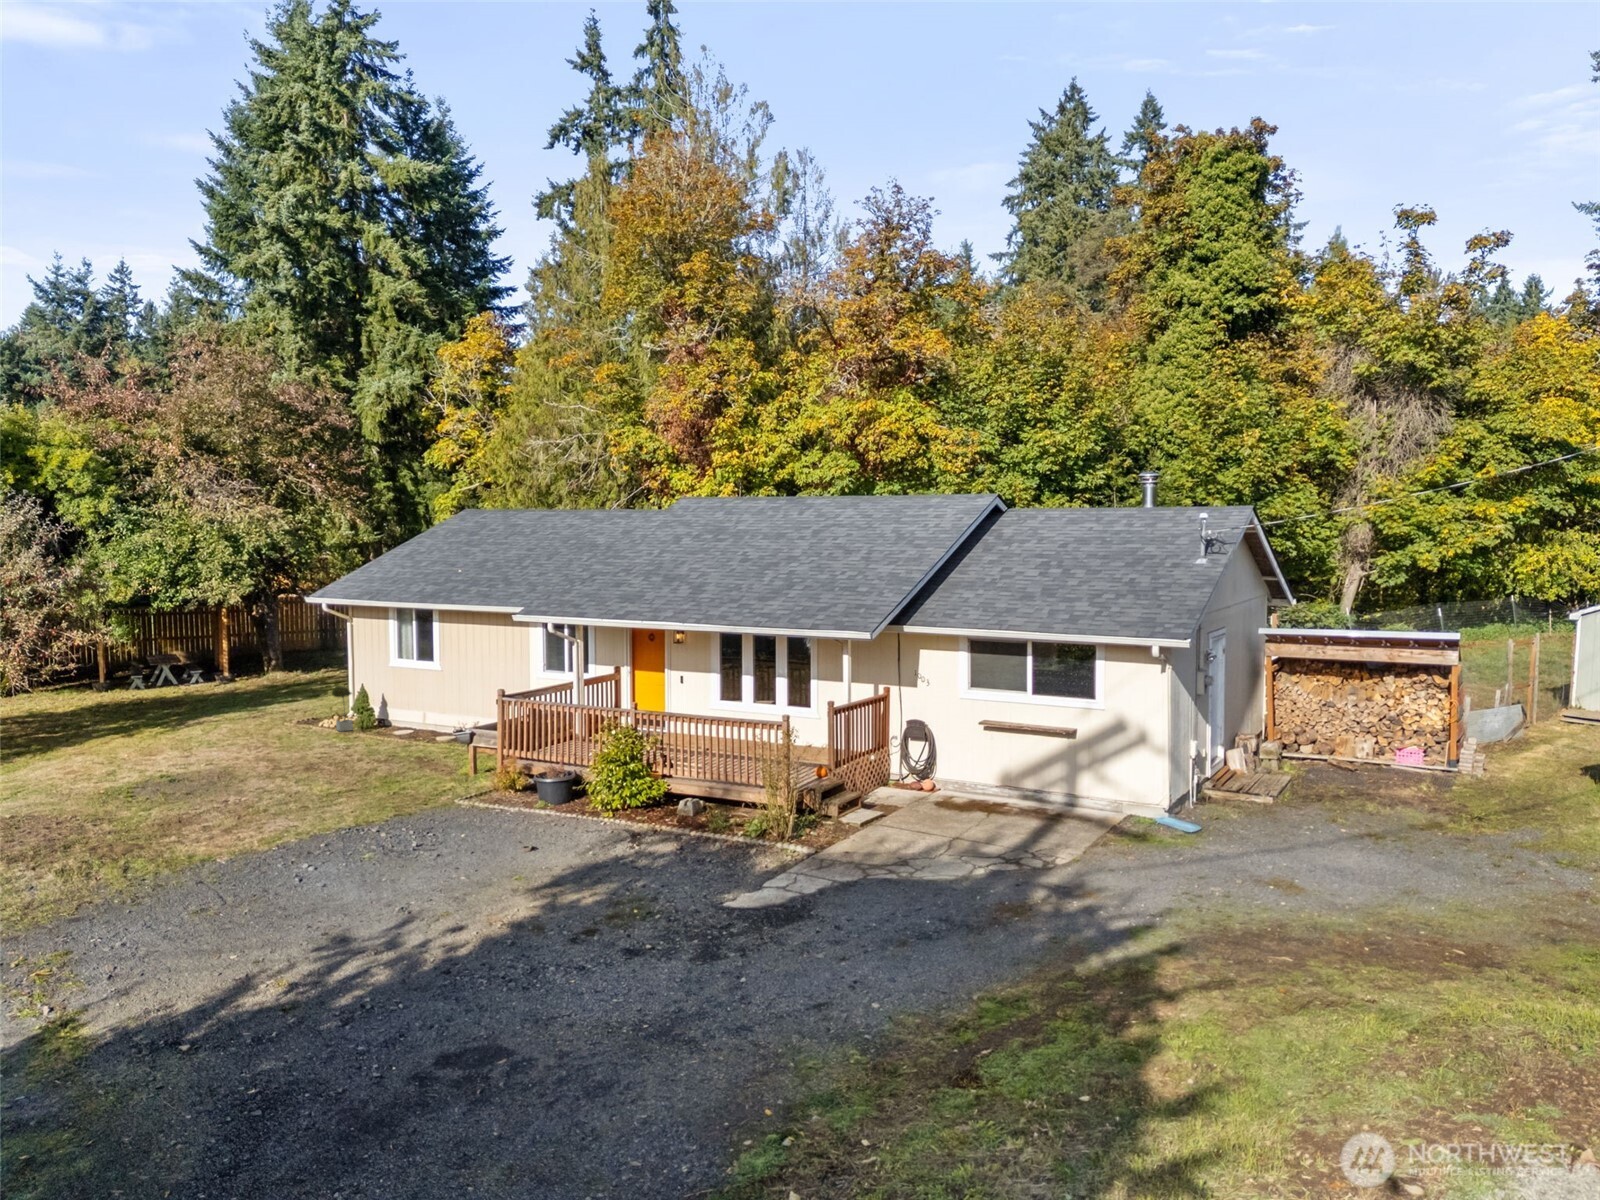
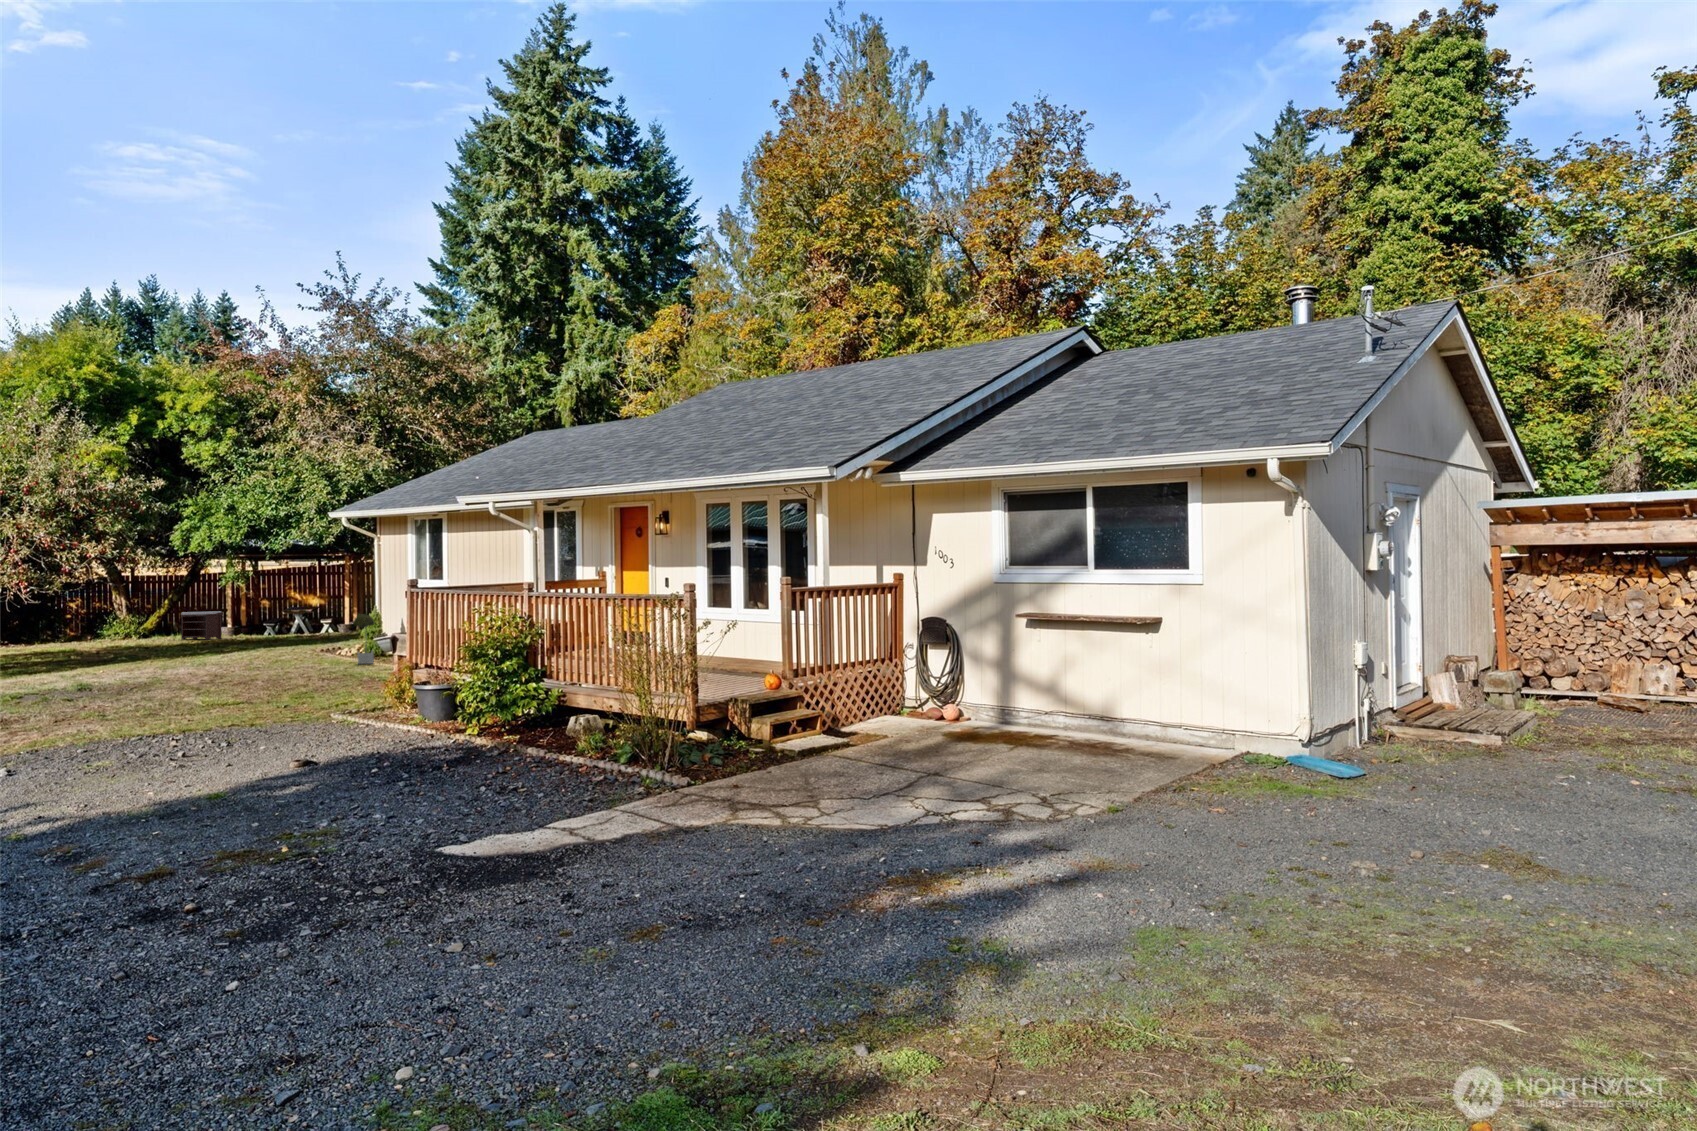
bench: none [65,662,114,692] -> present [180,611,223,640]

